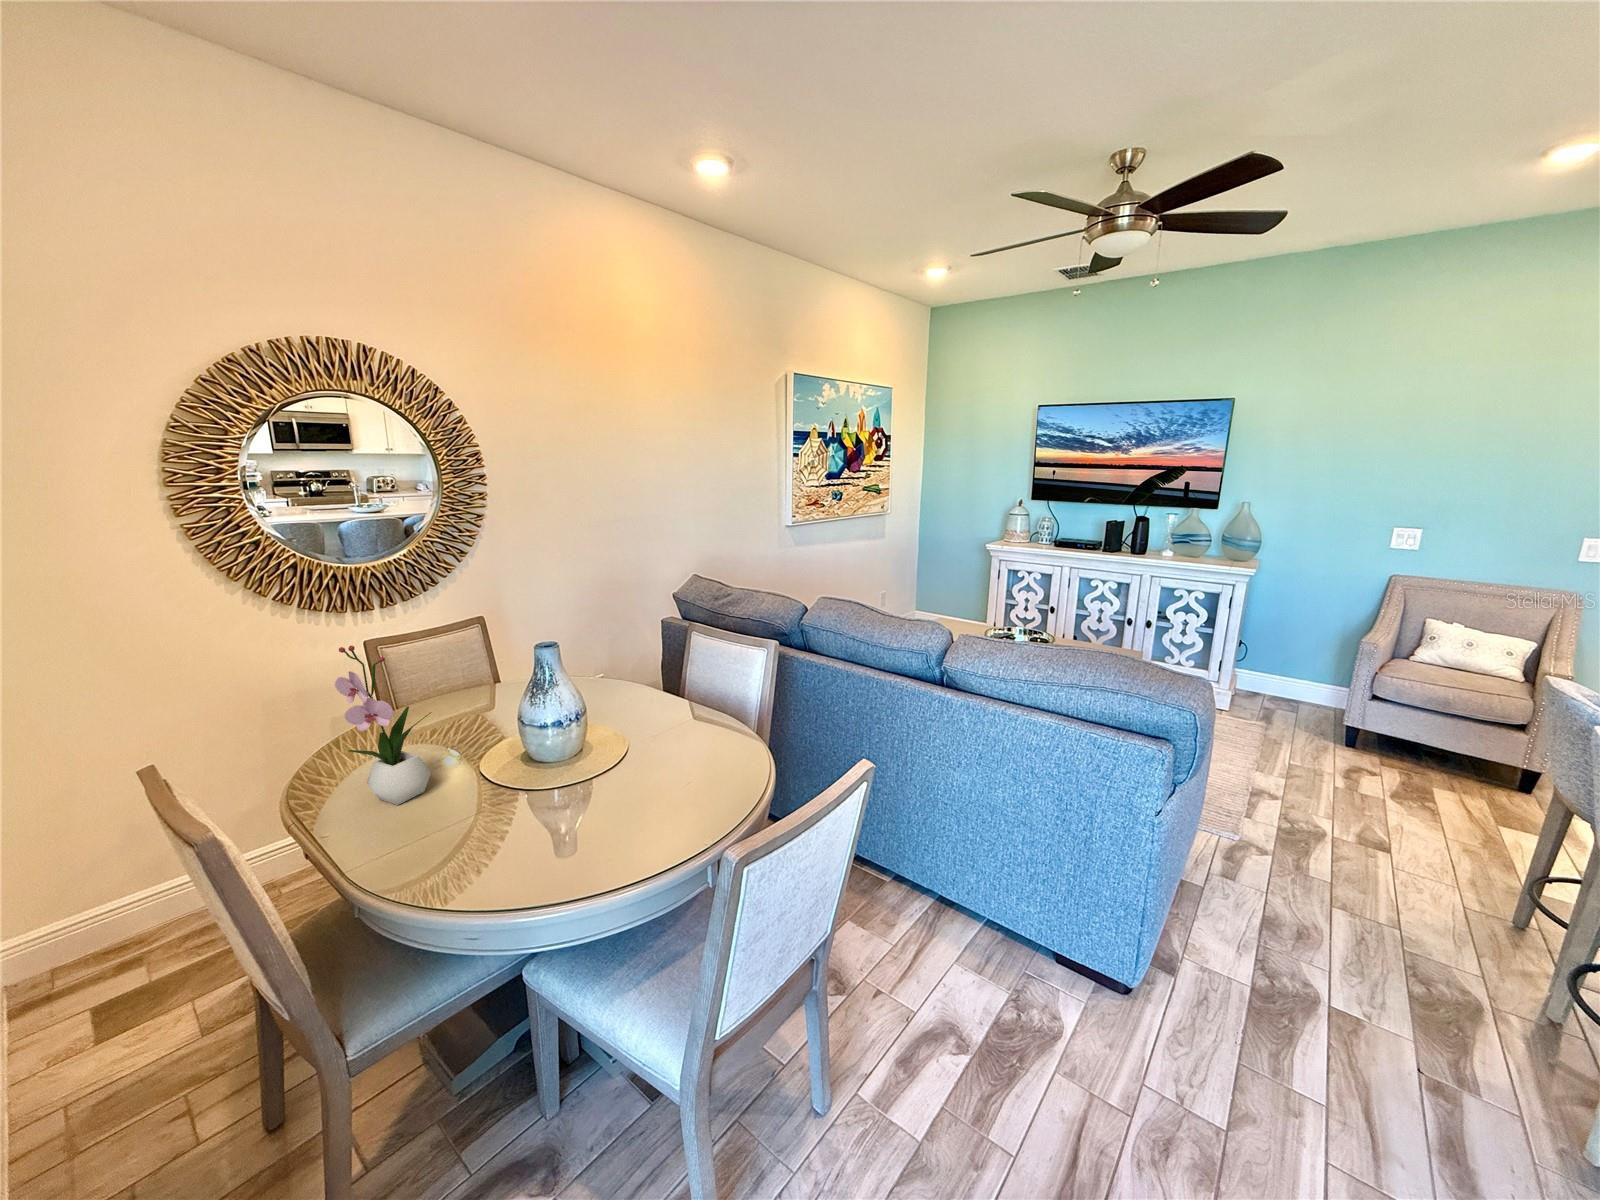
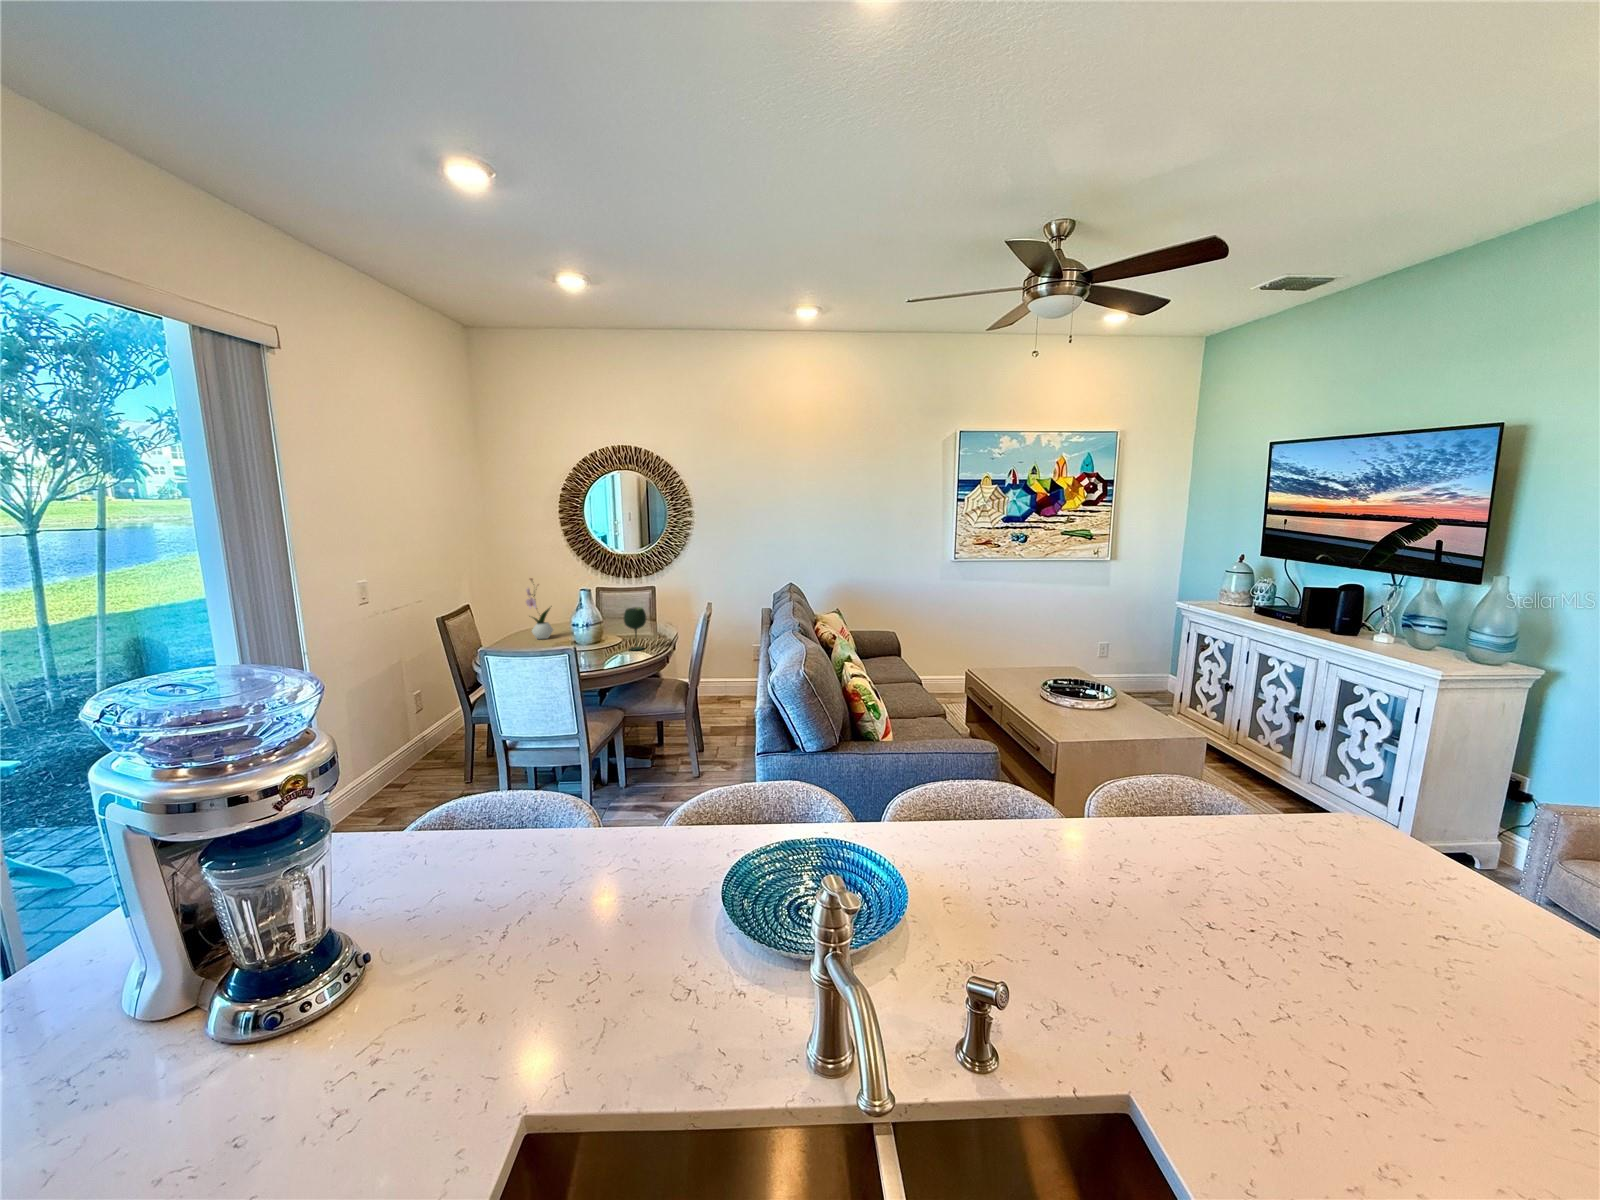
wine glass: none [669,655,715,746] -> present [624,607,646,650]

